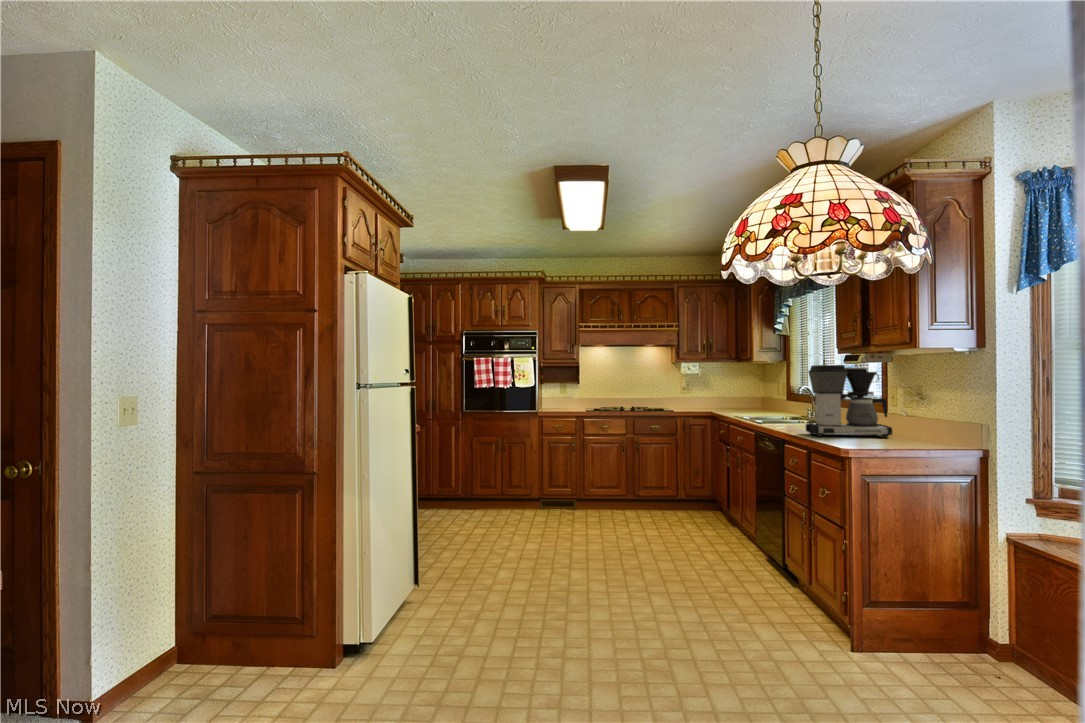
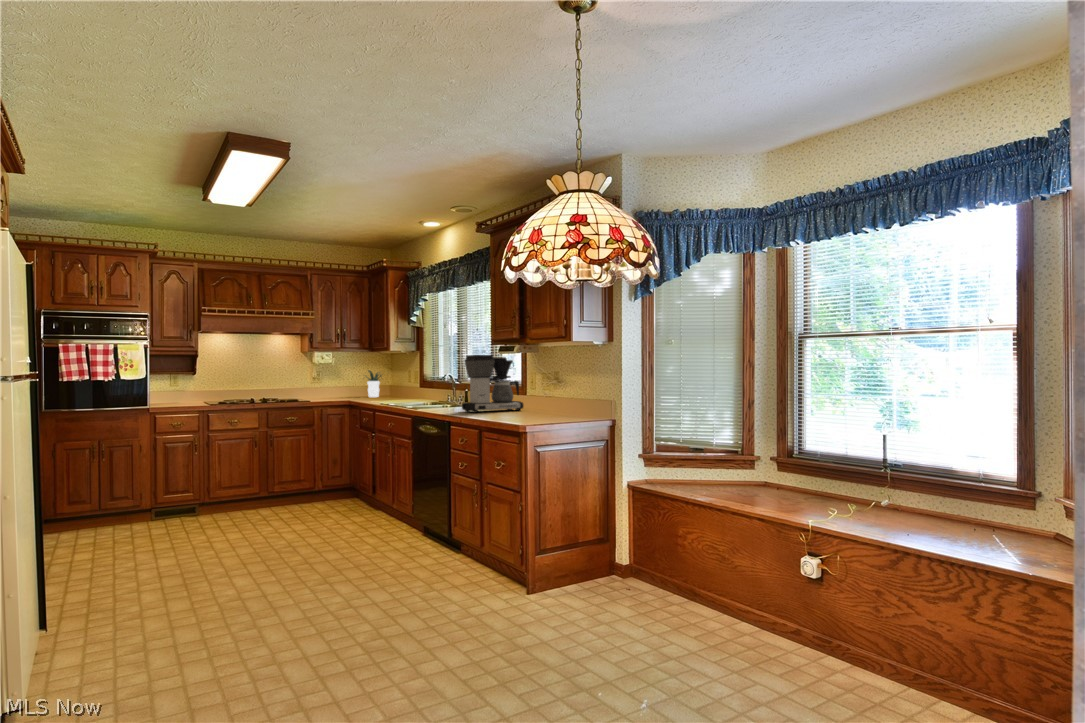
potted plant: none [724,380,759,408] -> present [365,370,382,397]

